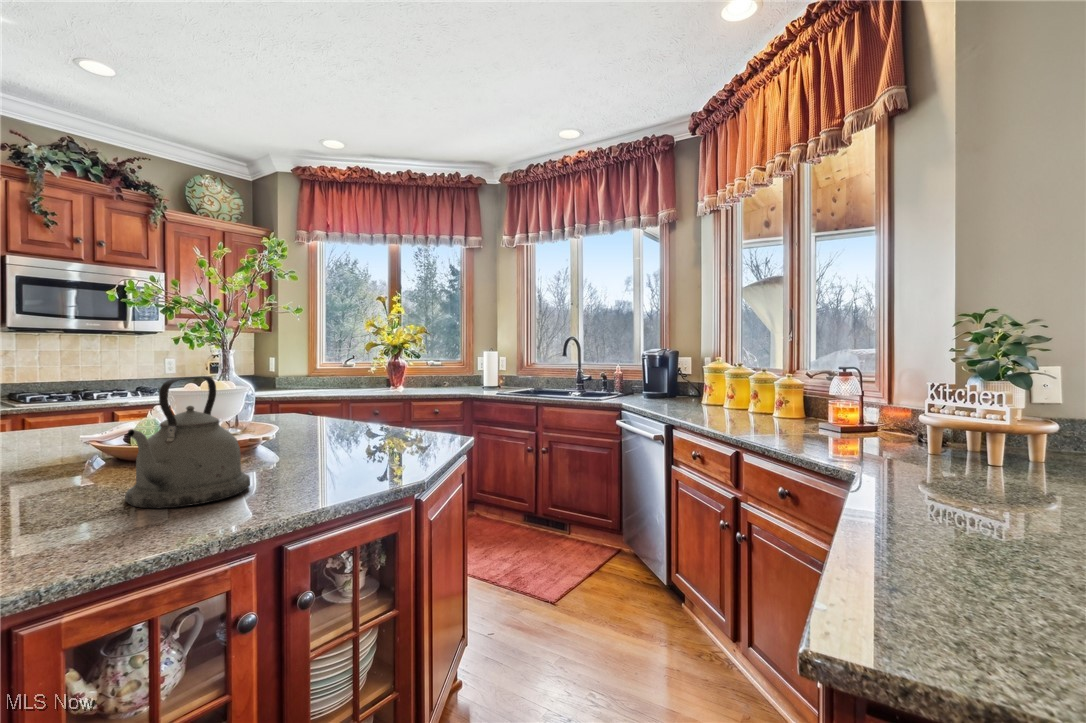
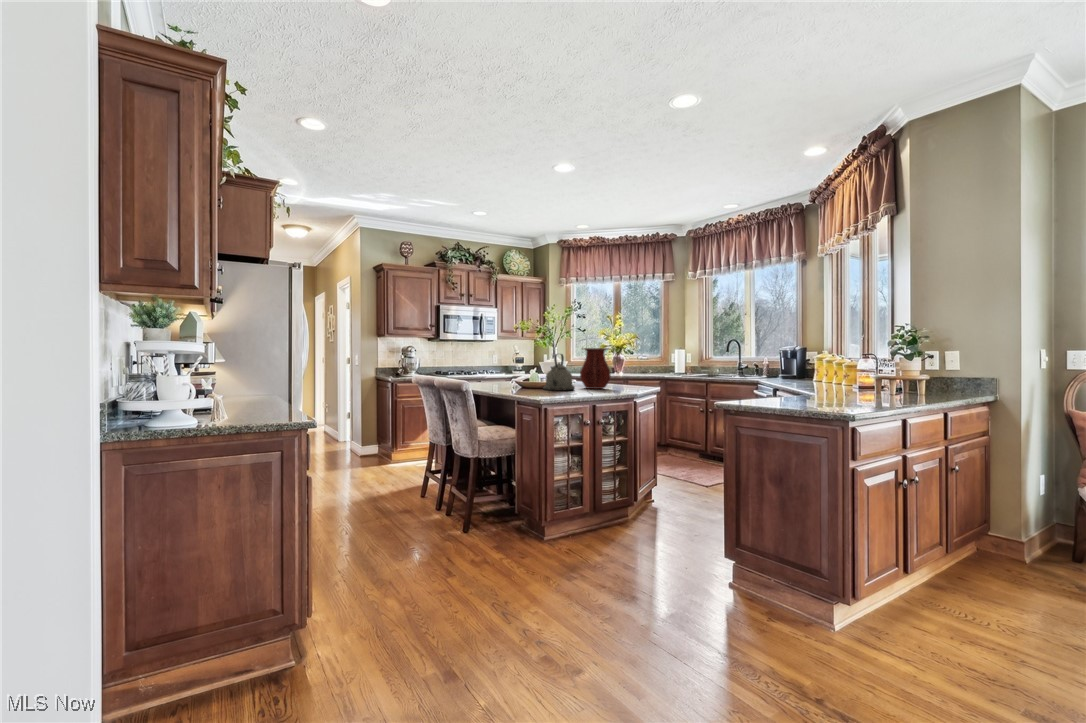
vase: none [283,356,373,466] -> present [580,348,611,389]

